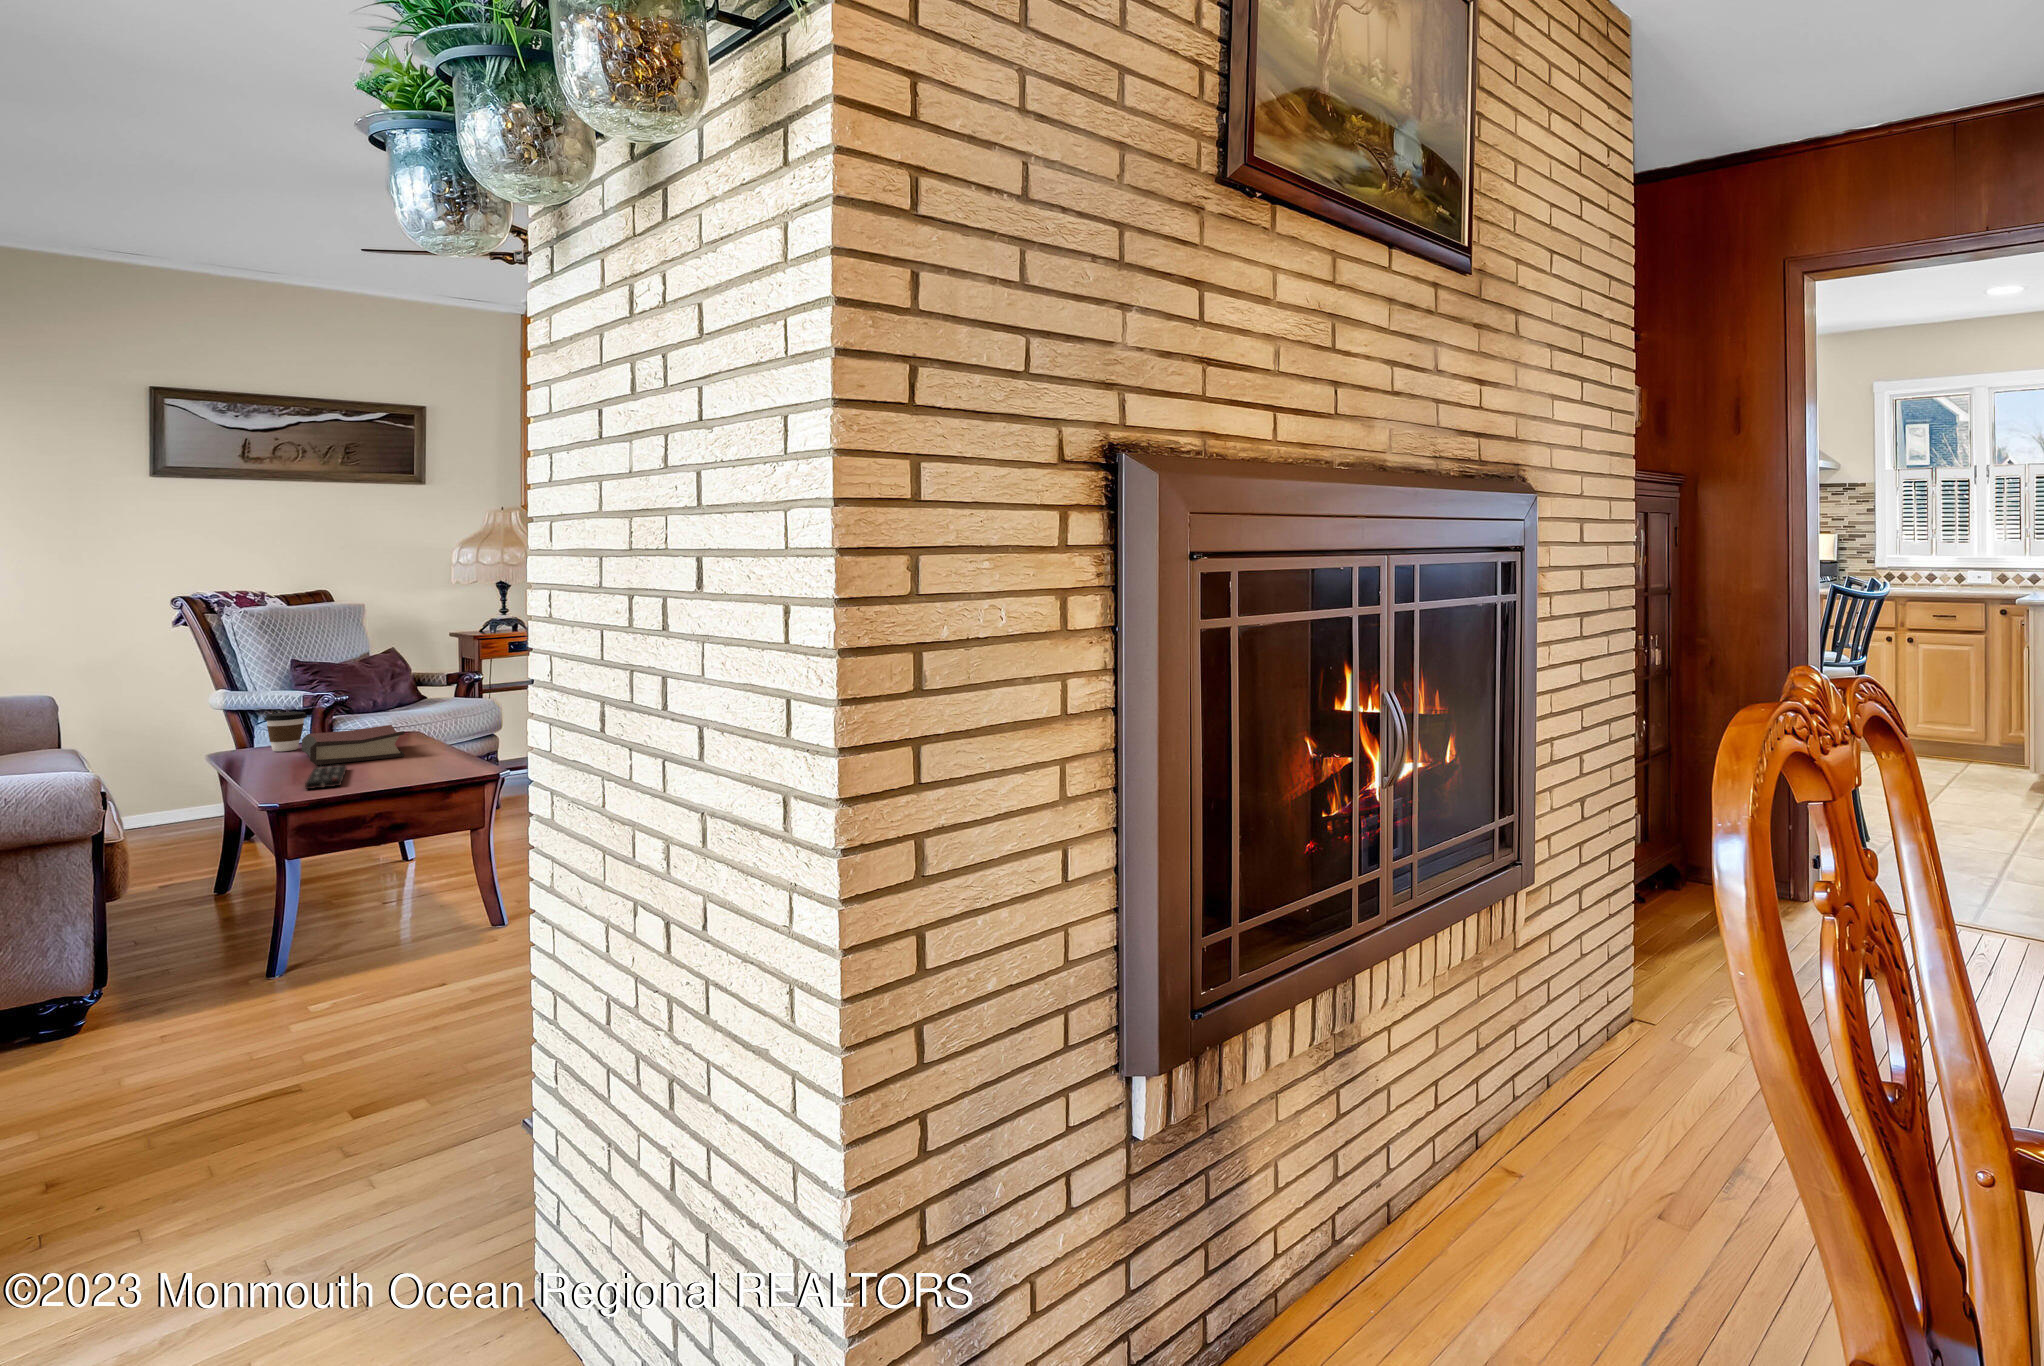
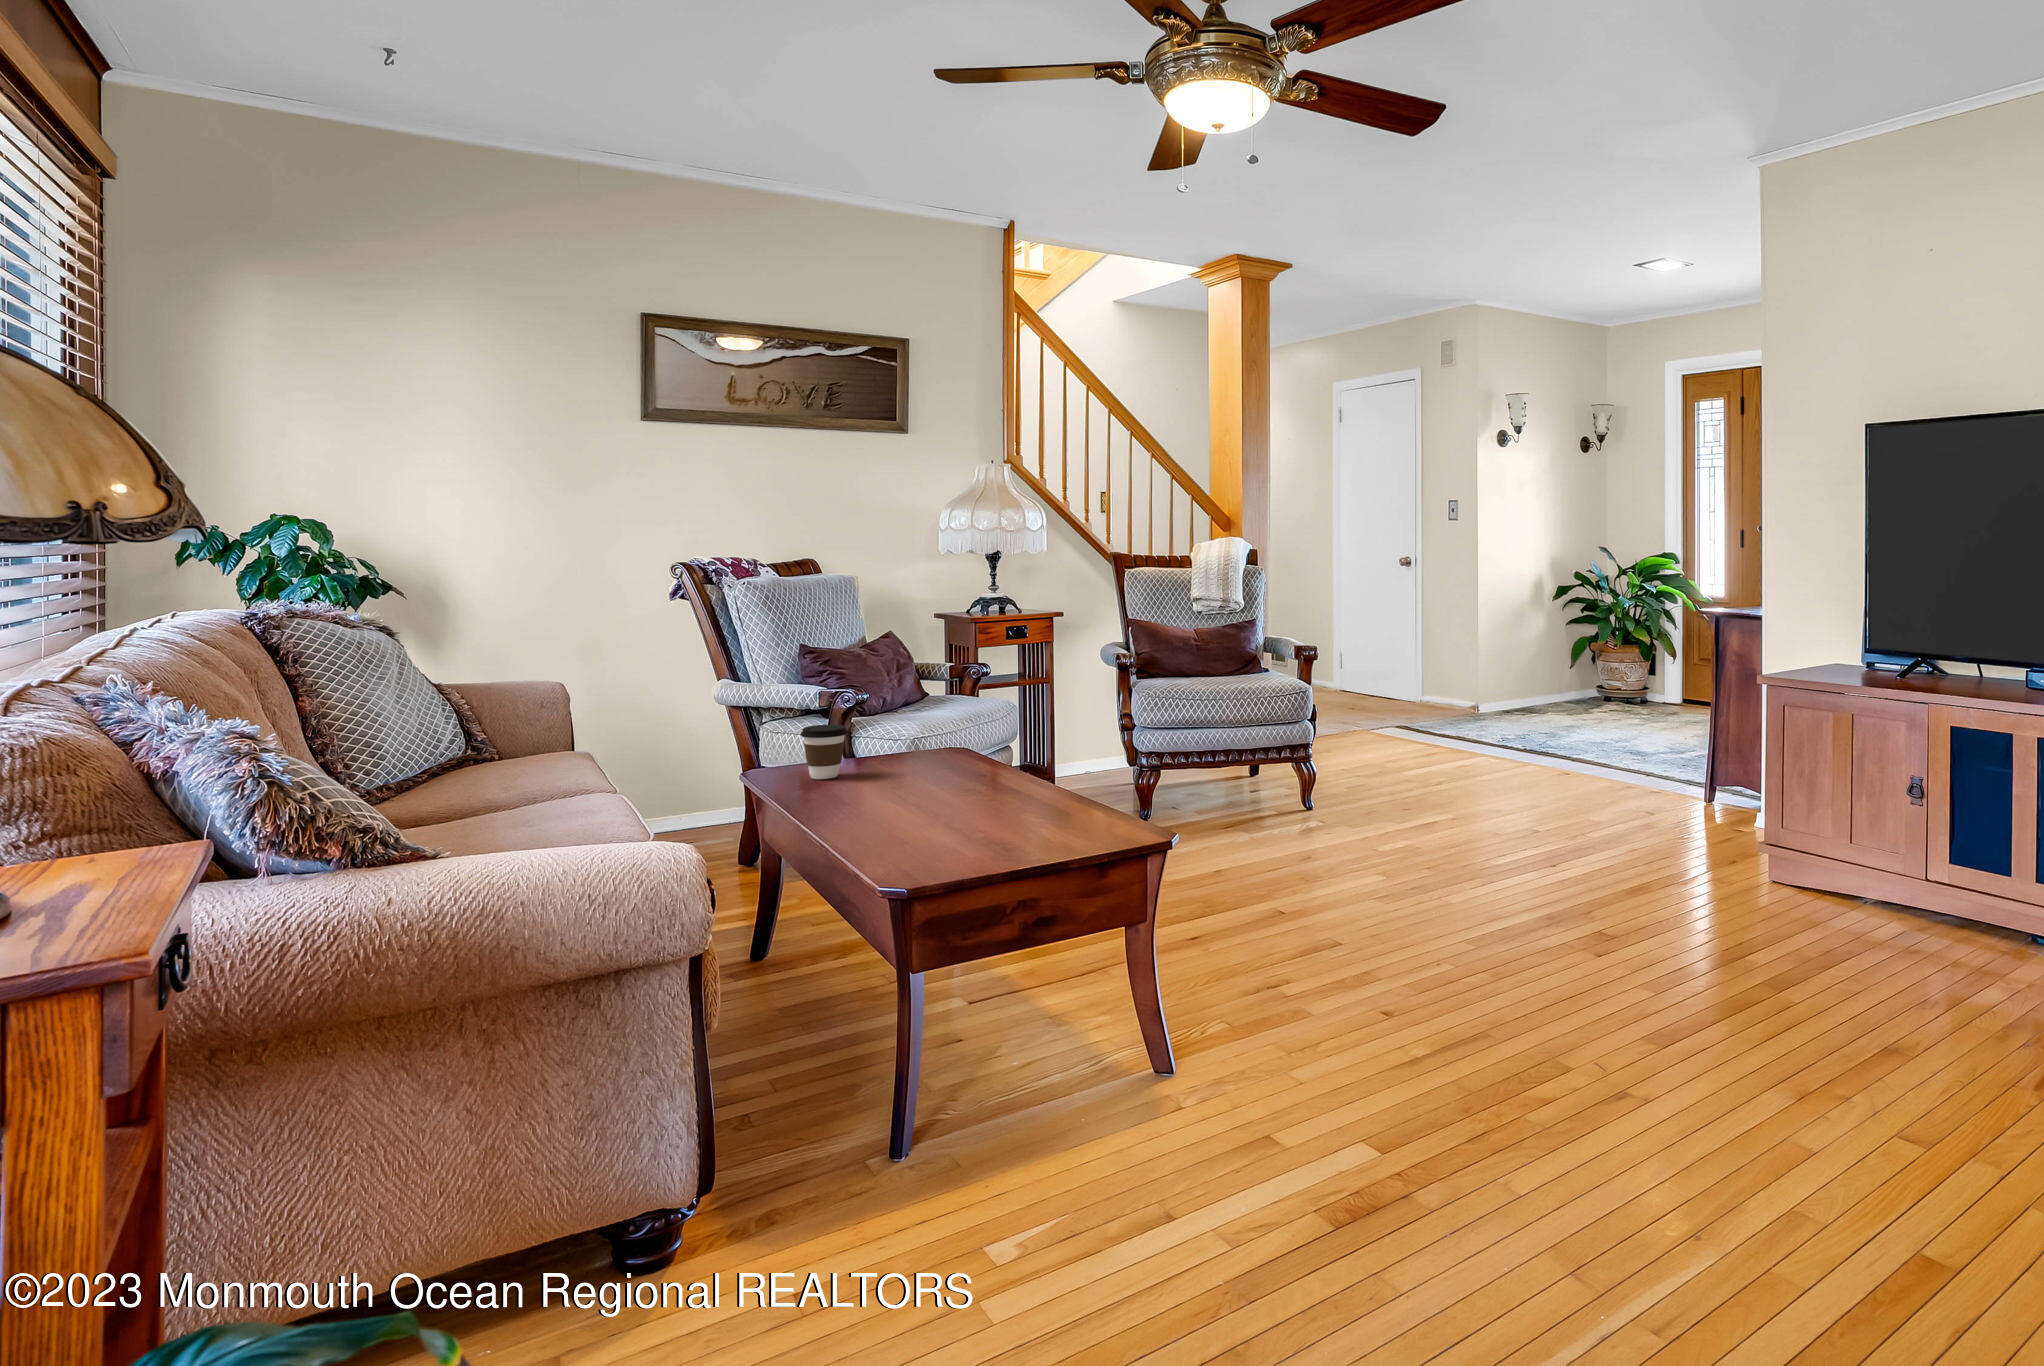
hardback book: present [302,725,405,765] -> none [850,749,982,813]
remote control: present [305,765,346,789] -> none [887,817,945,869]

